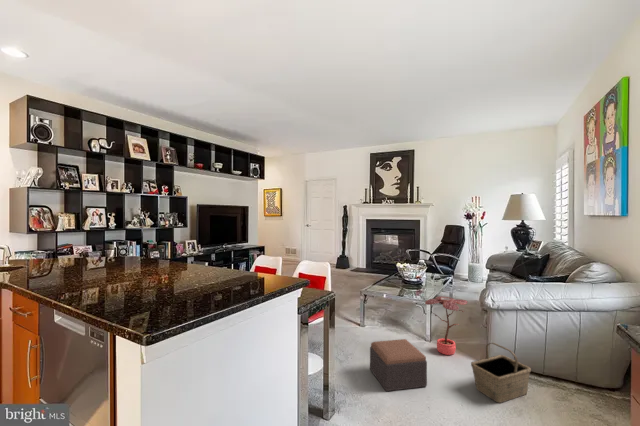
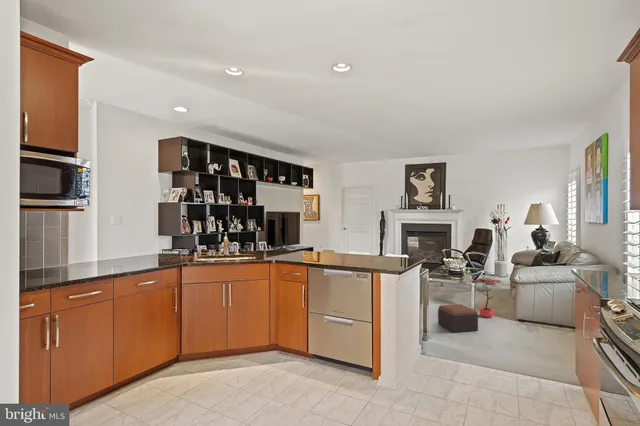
basket: present [471,343,531,403] -> none [506,303,543,336]

